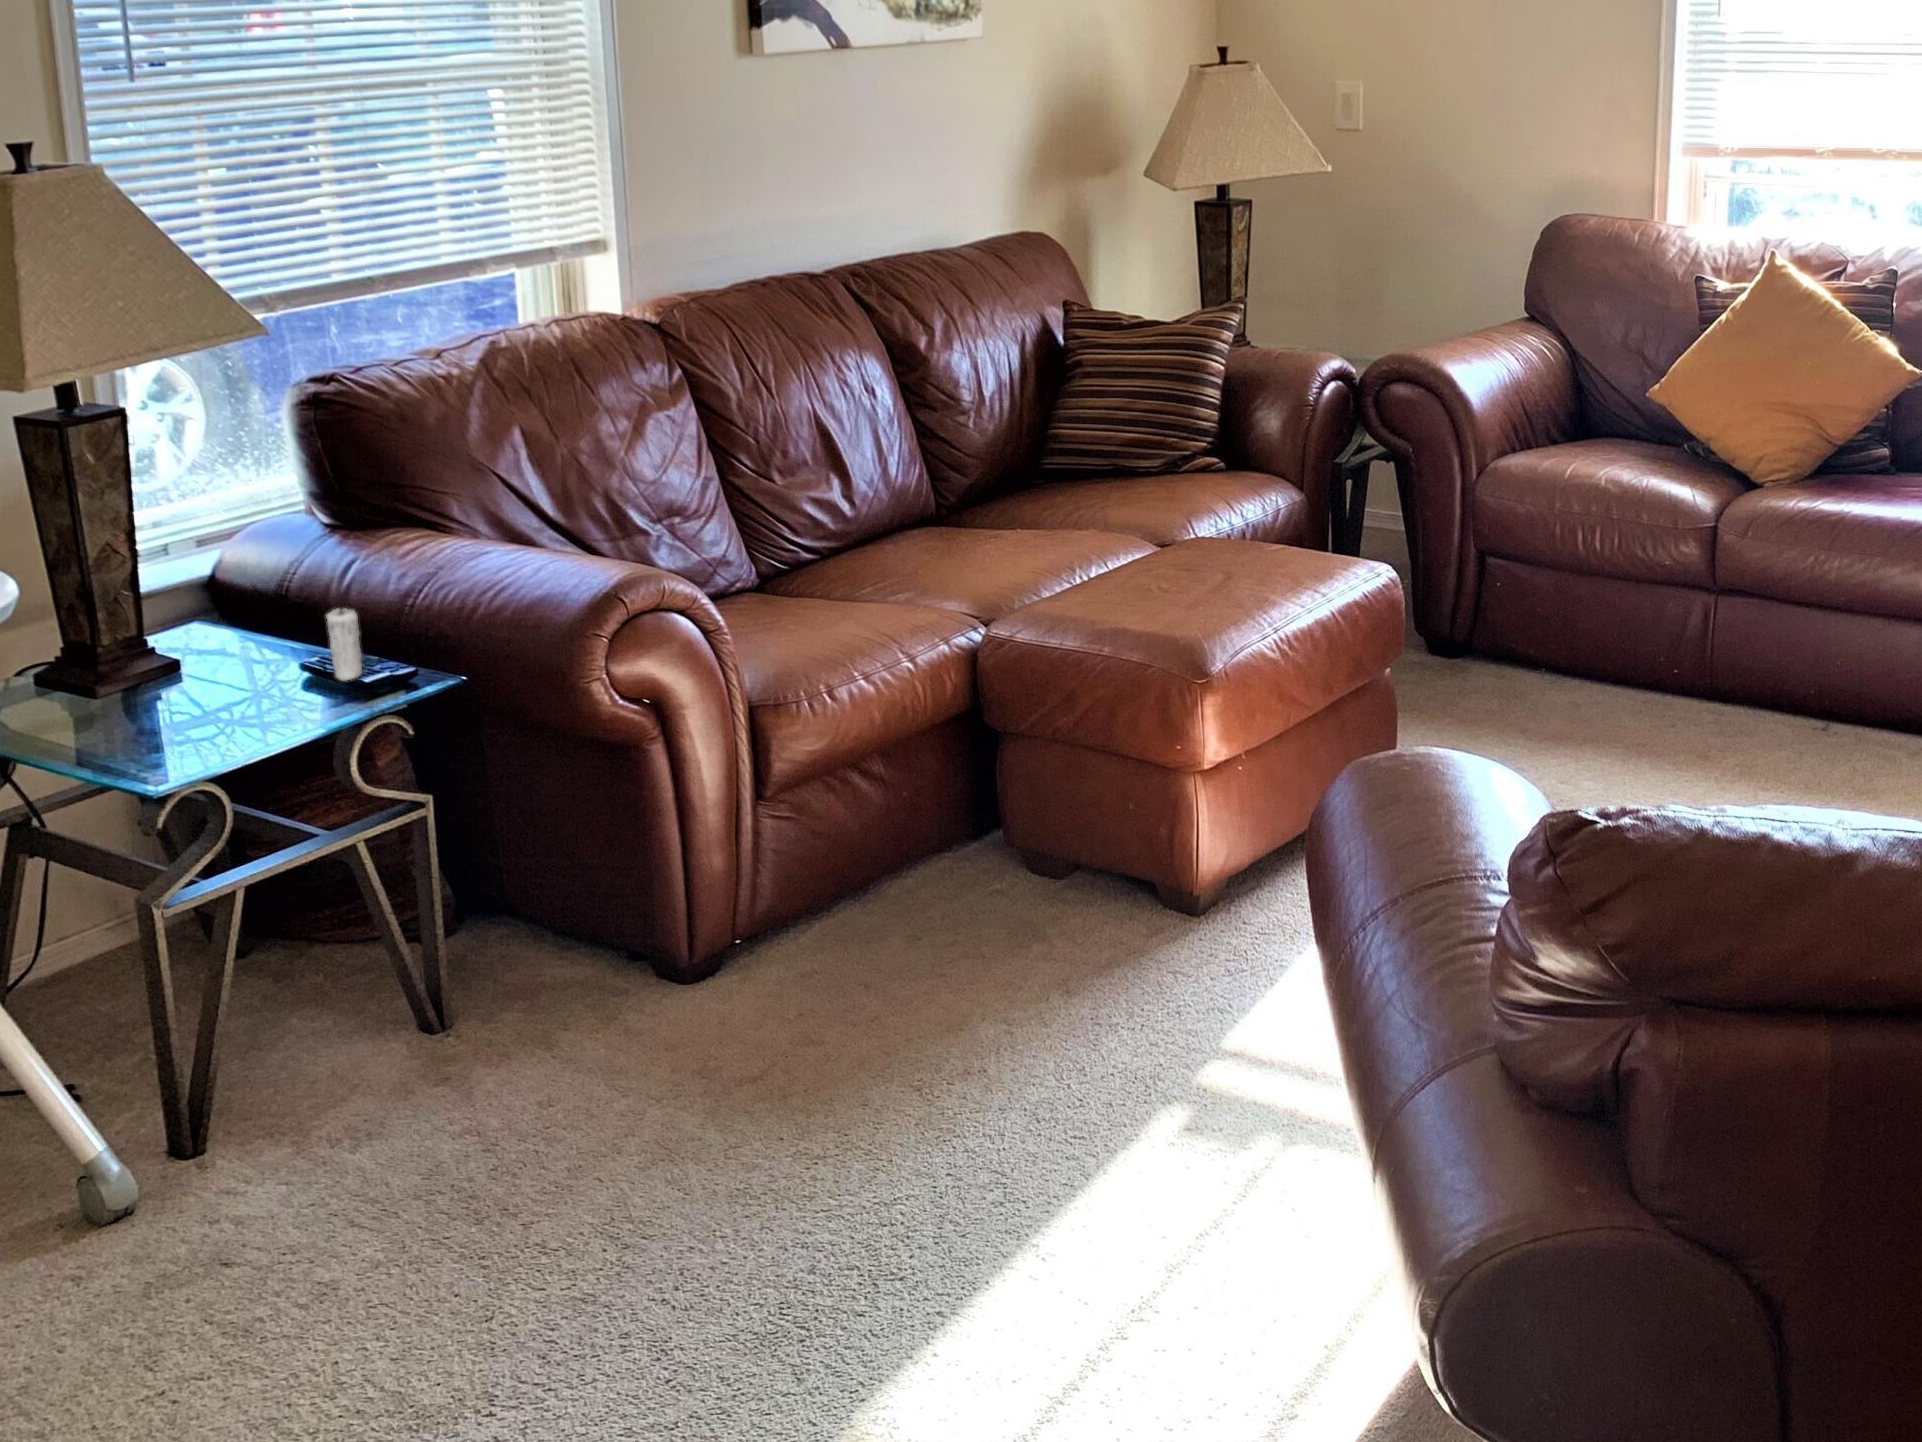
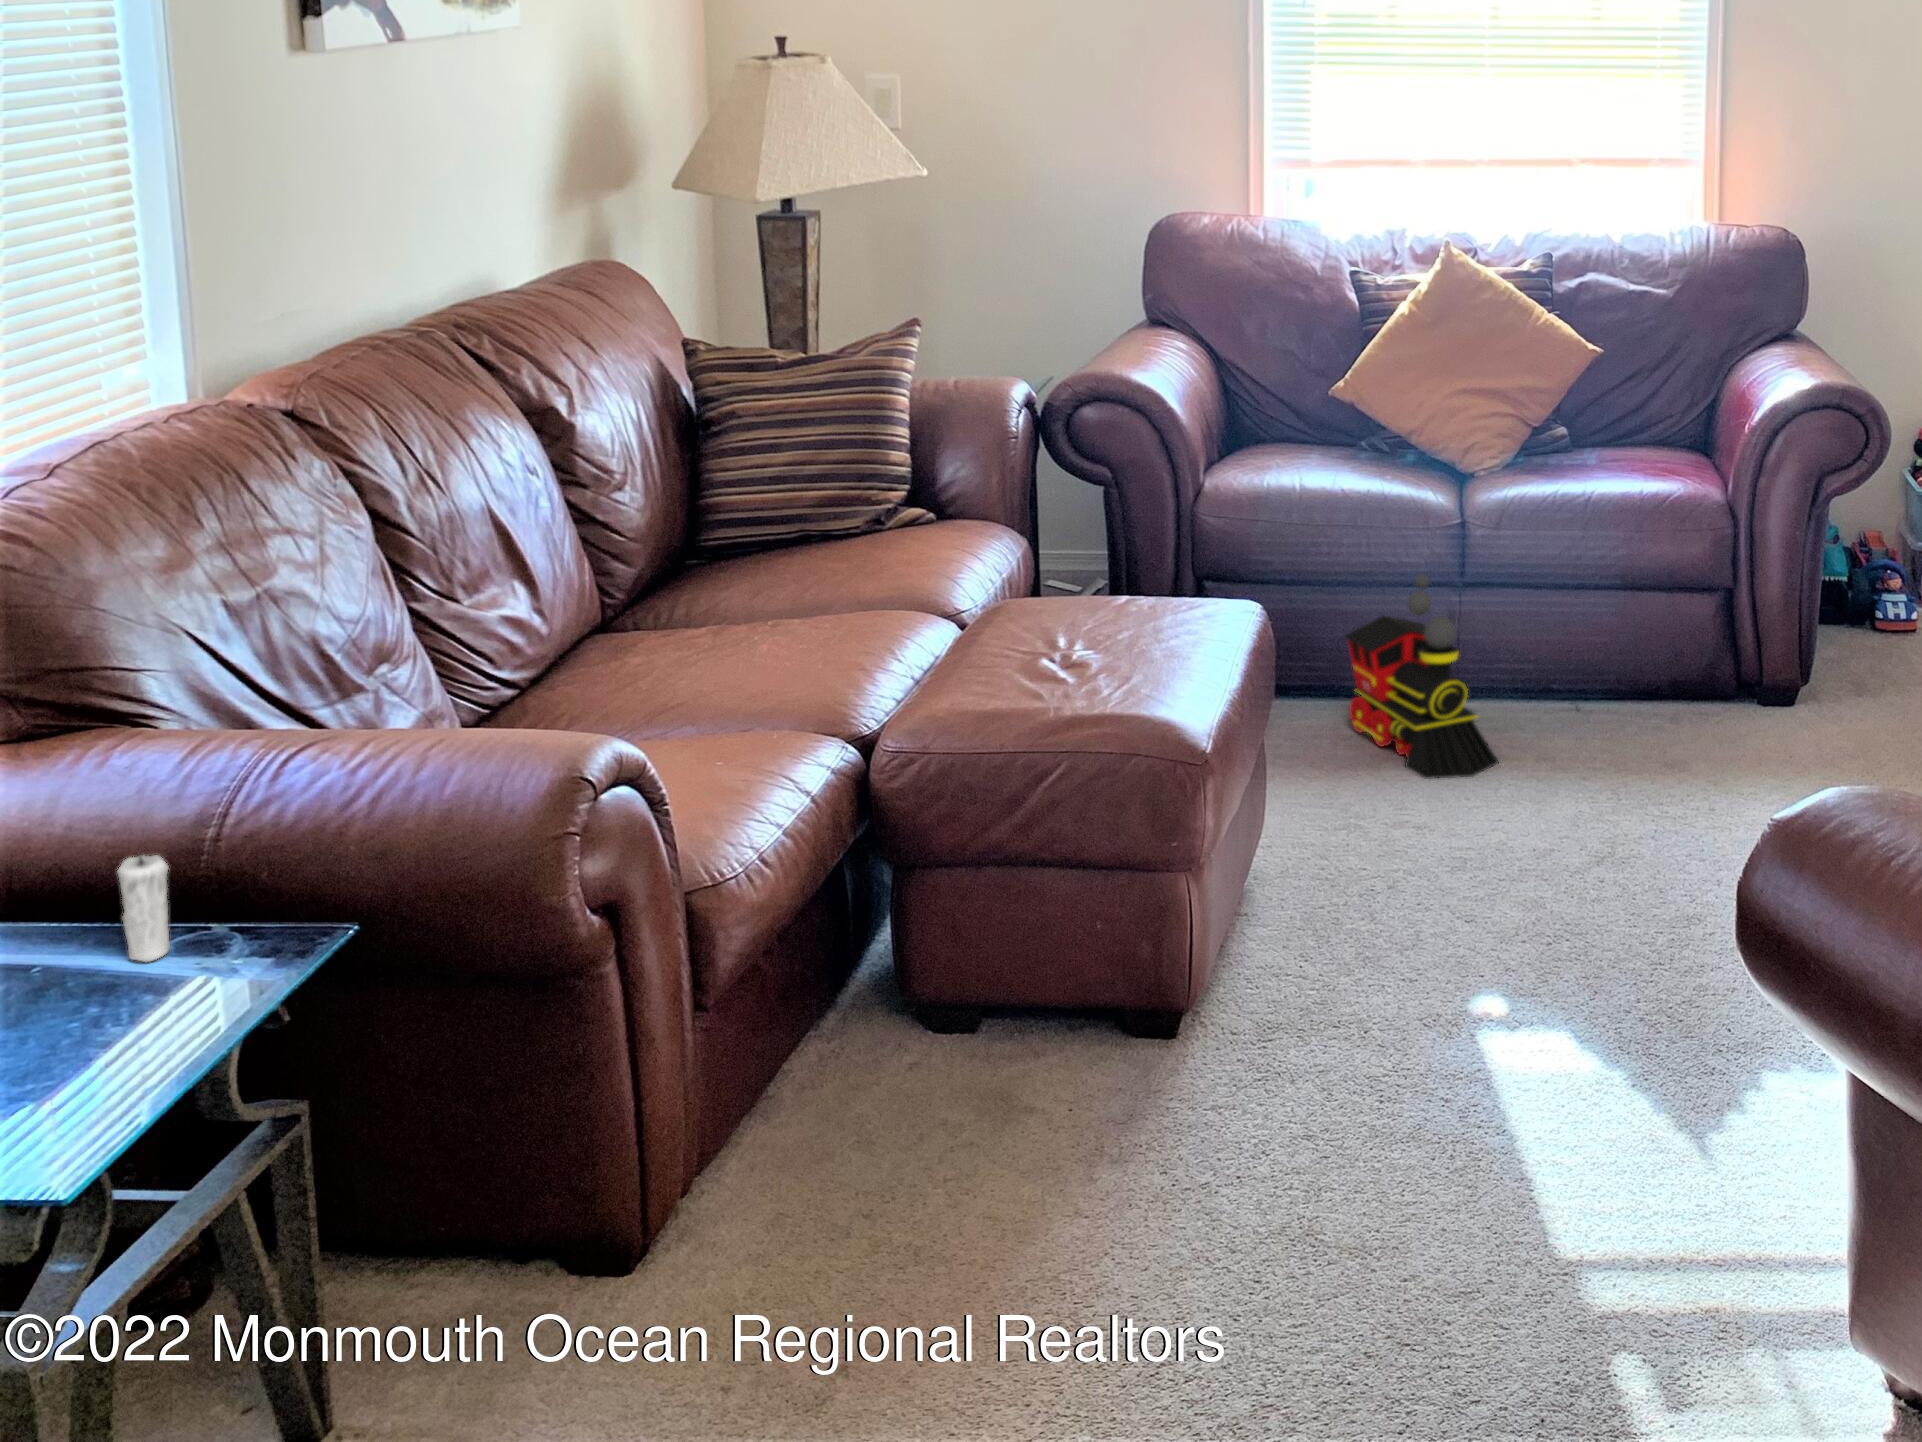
toy train: none [1592,571,1704,771] -> present [1345,574,1498,779]

